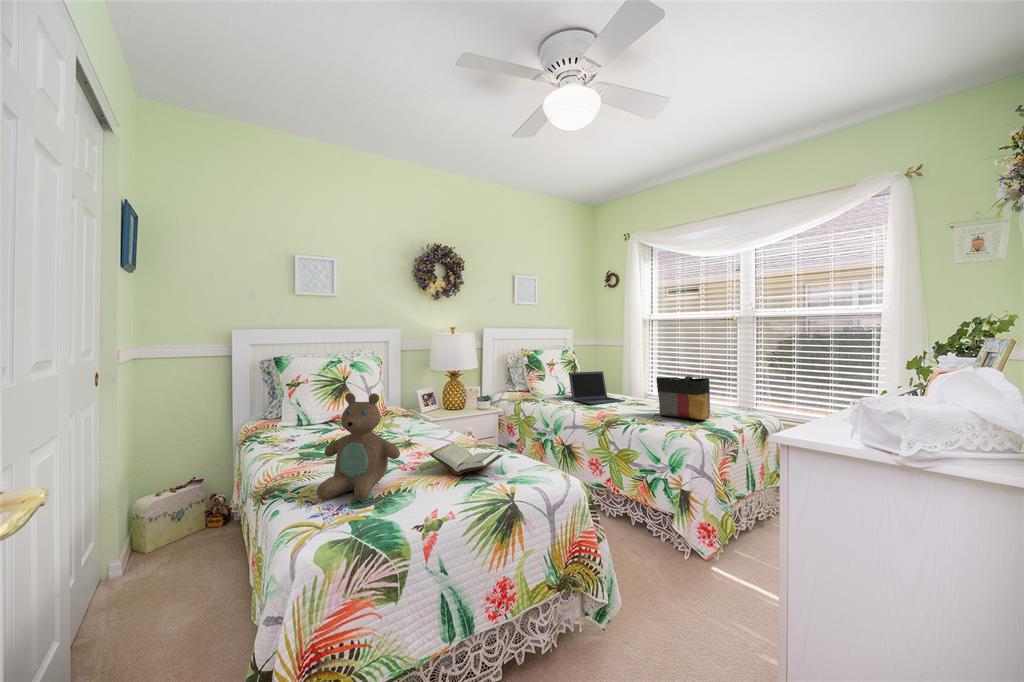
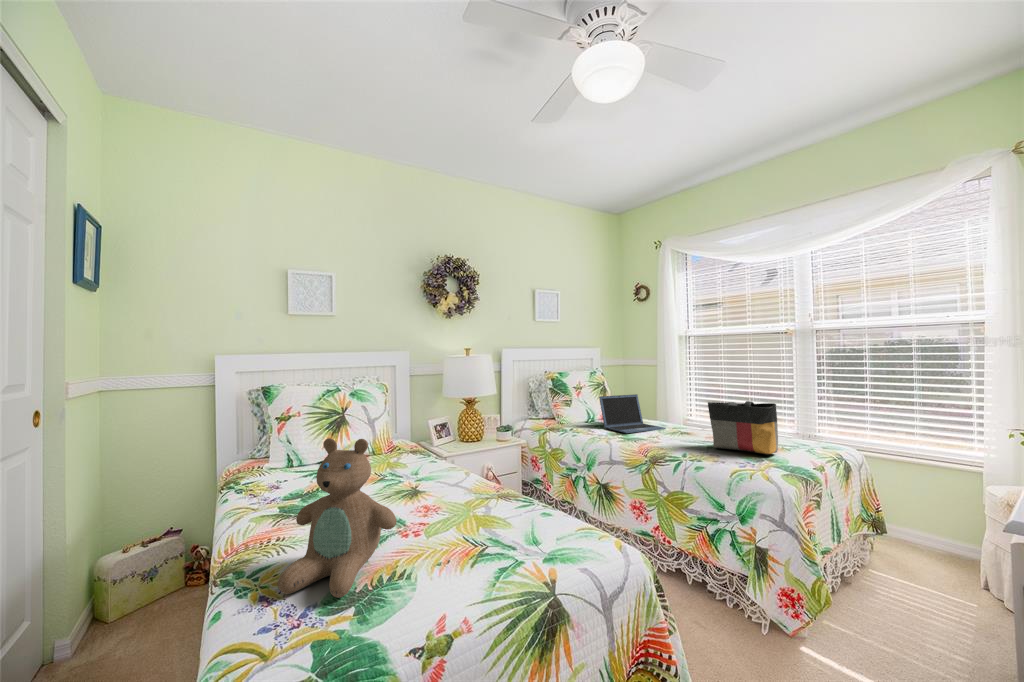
book: present [429,443,503,475] -> none [437,496,534,546]

